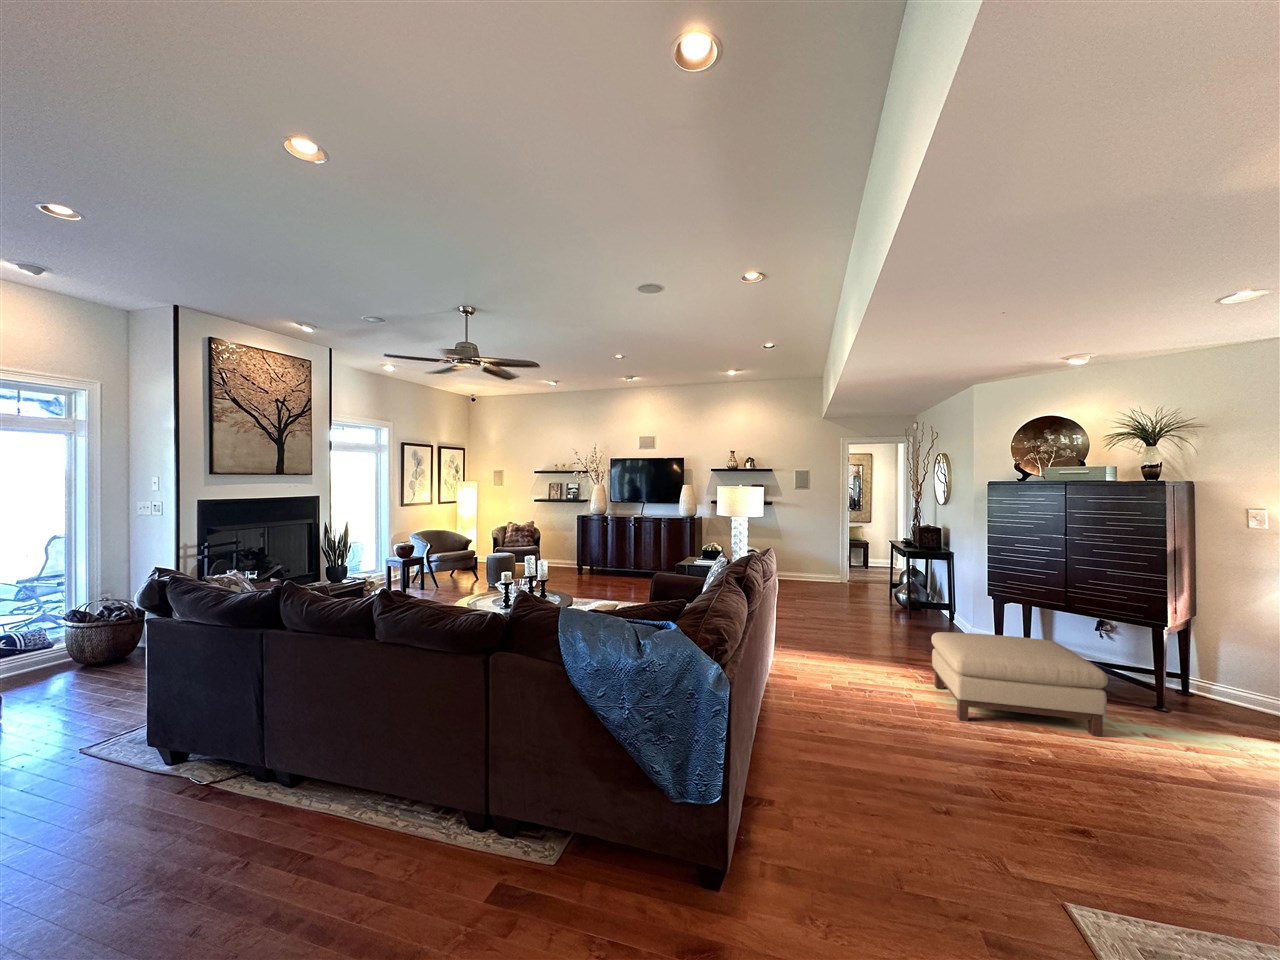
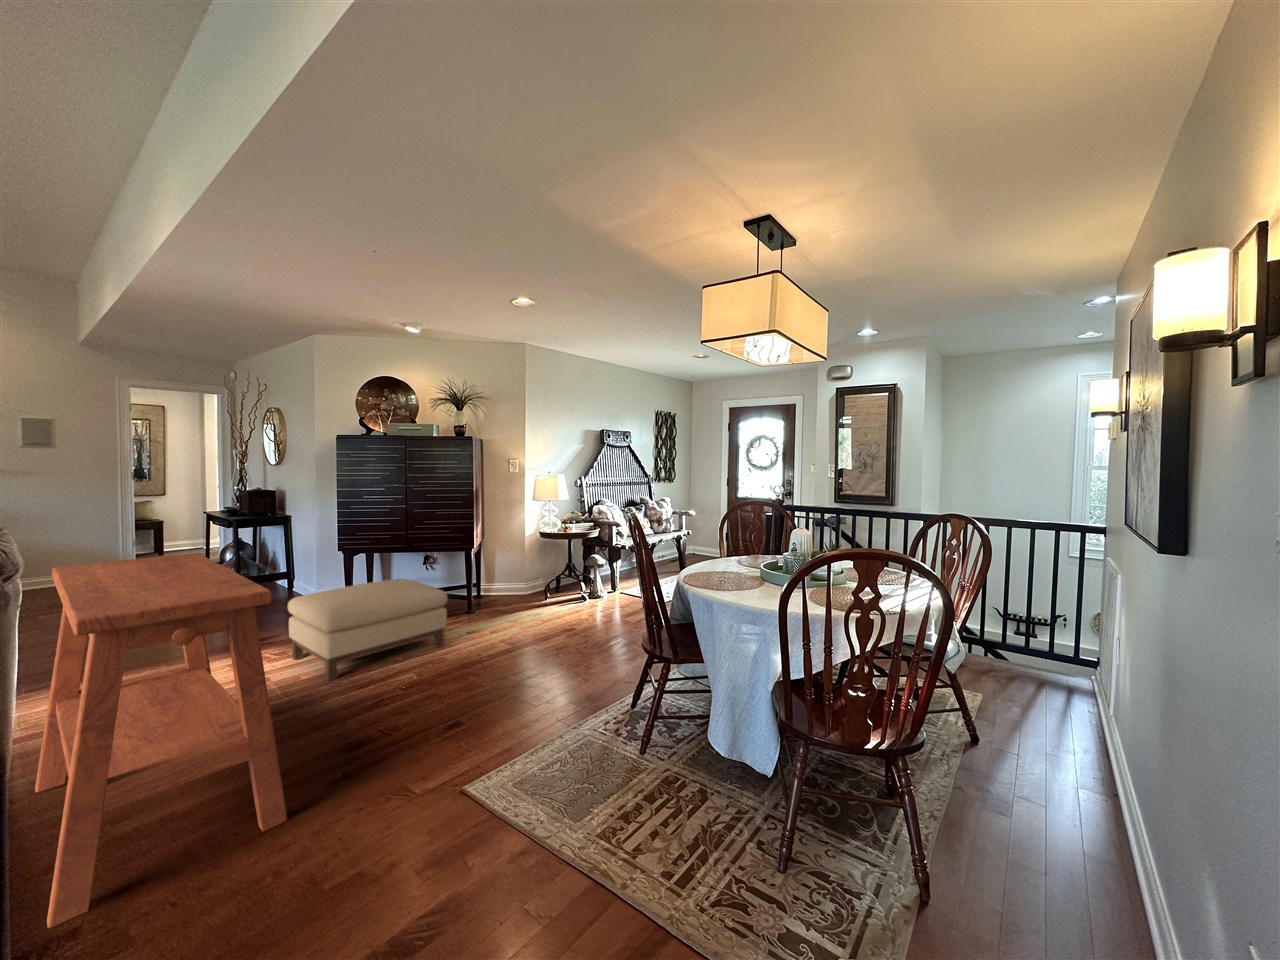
side table: none [763,578,894,818] -> present [35,553,287,928]

